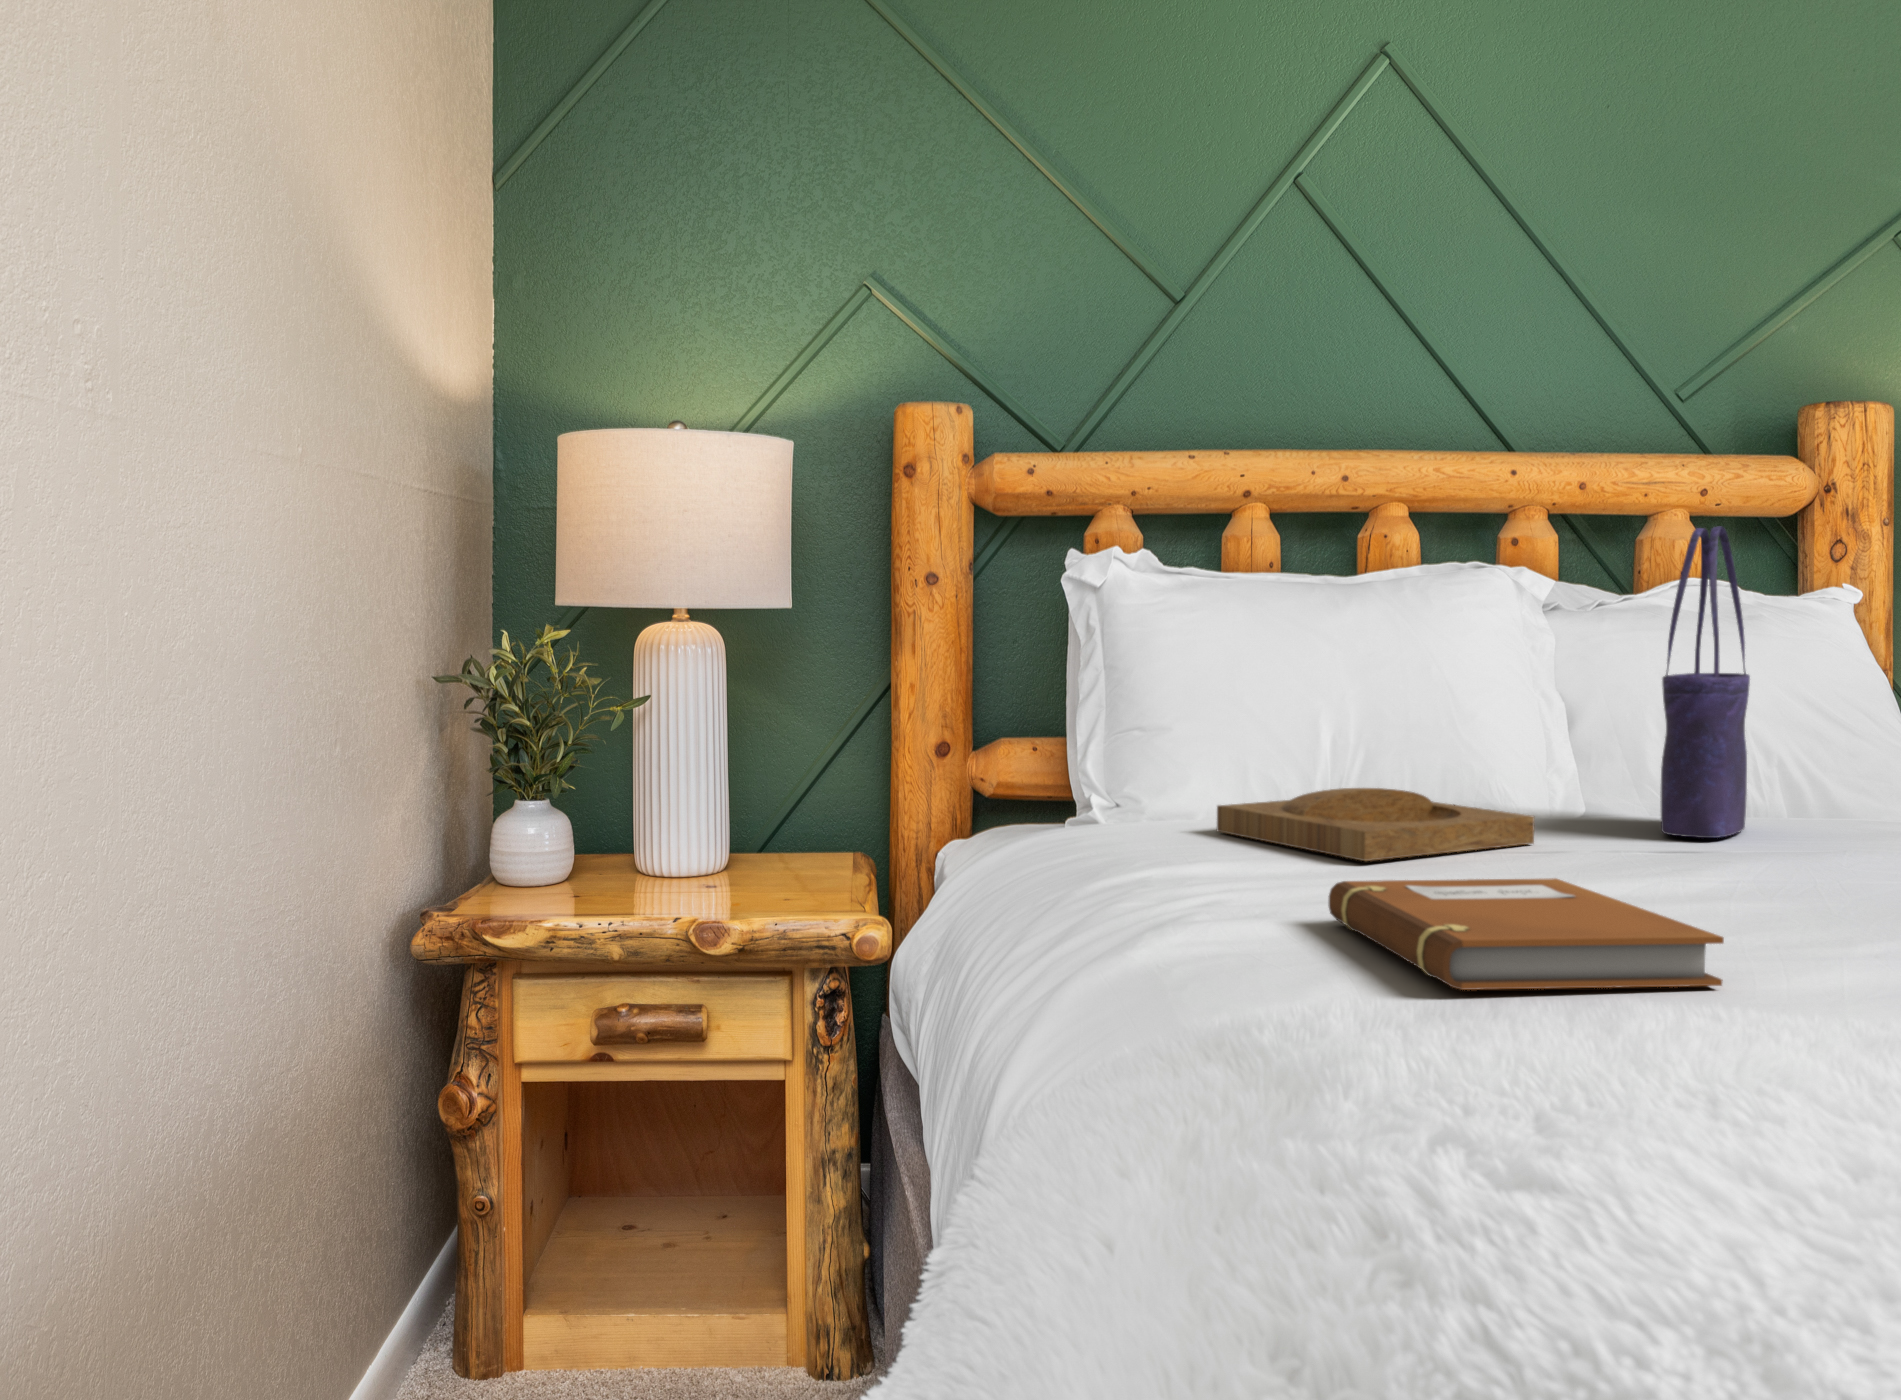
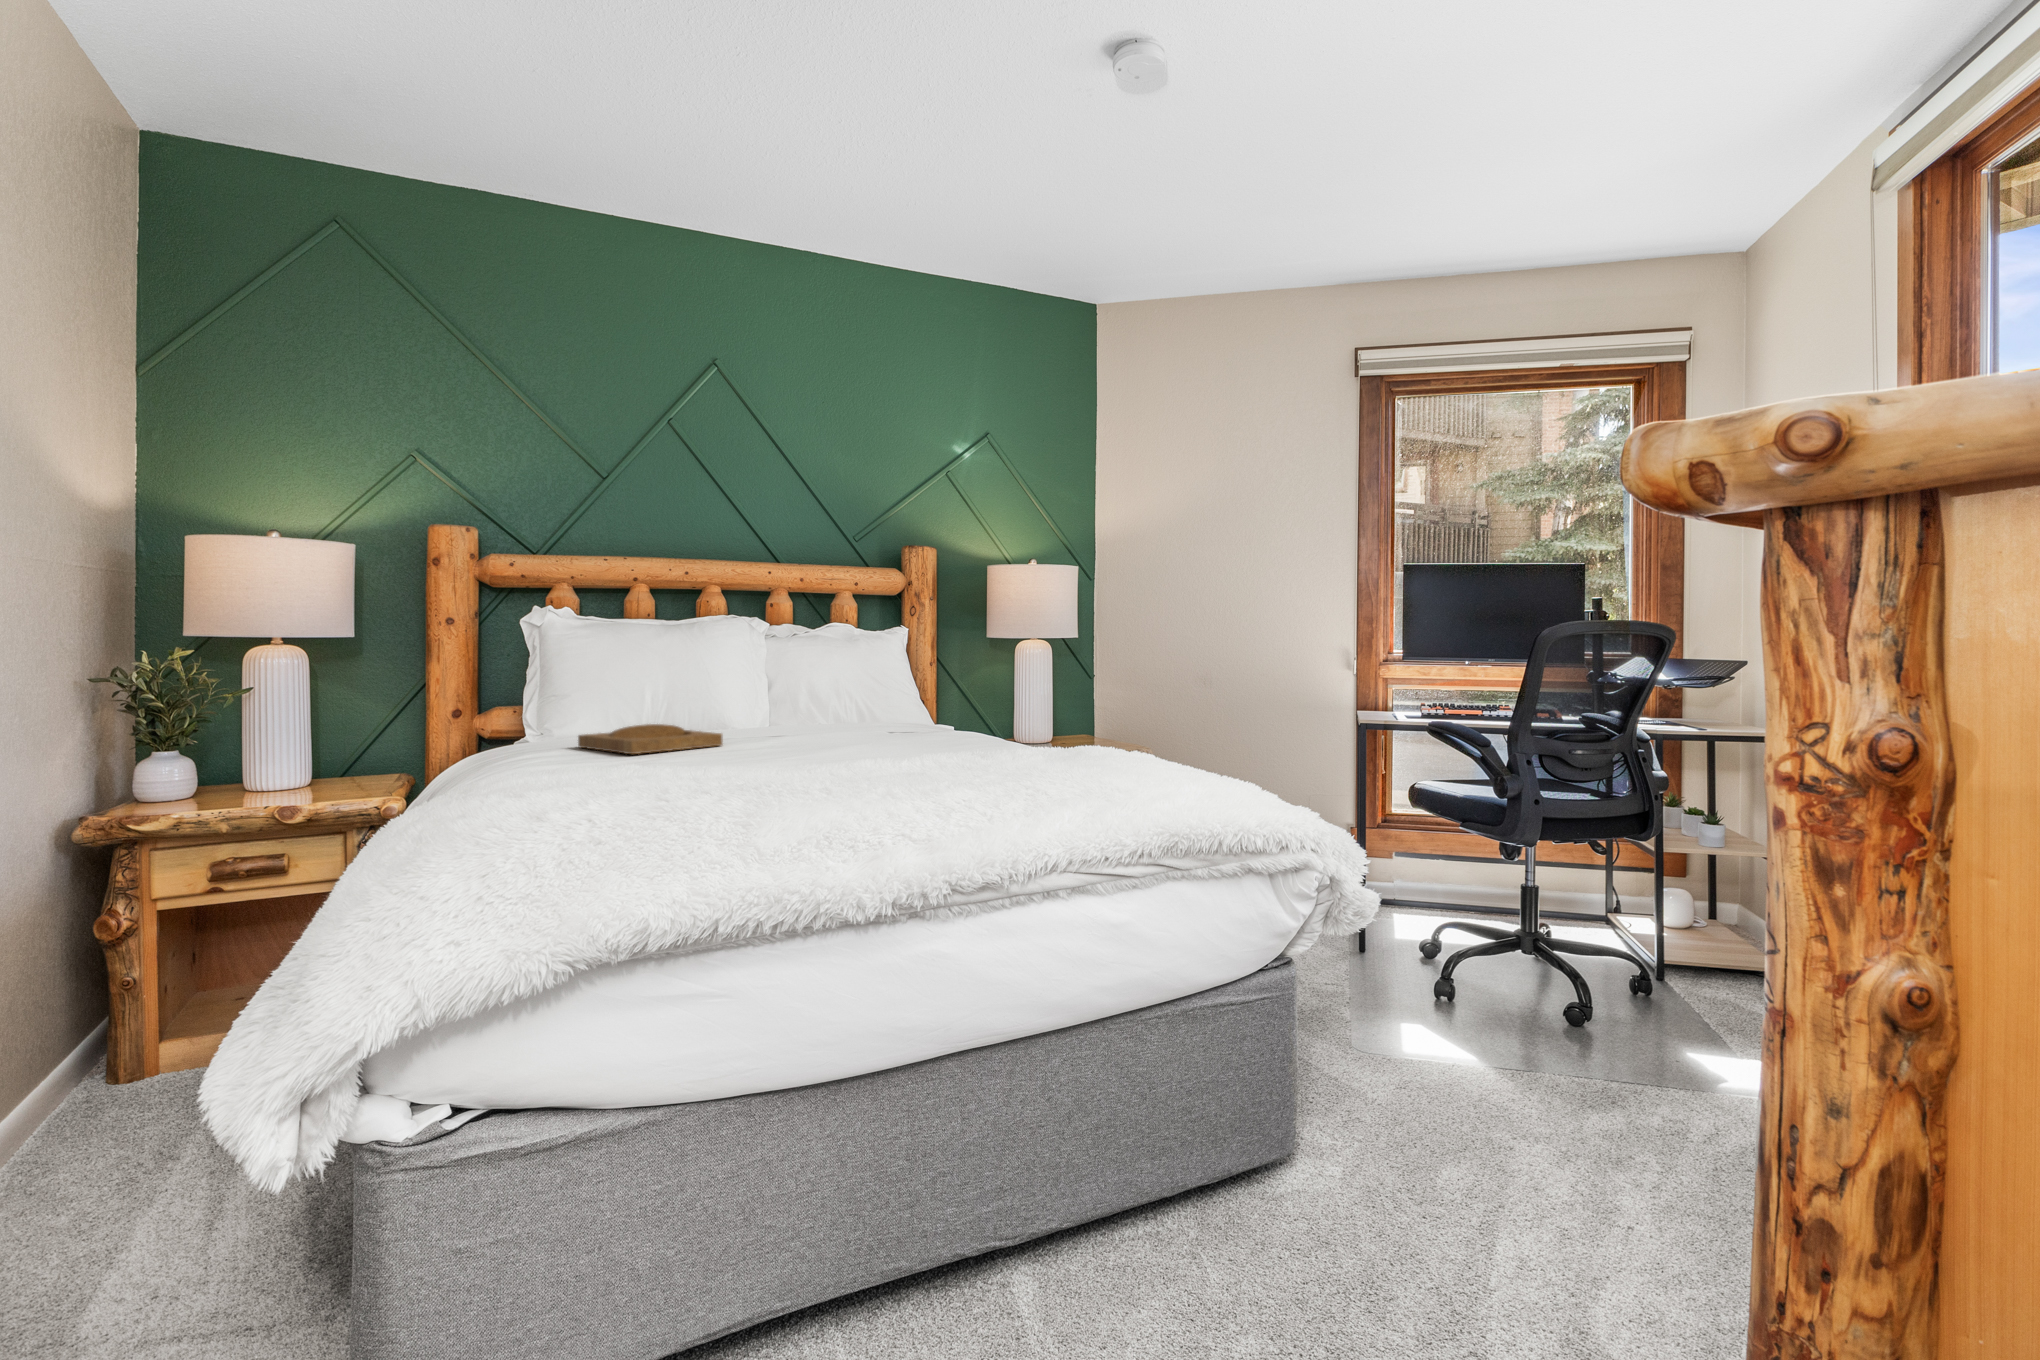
tote bag: present [1661,527,1750,838] -> none [783,609,826,740]
notebook: present [1329,878,1724,990] -> none [583,753,707,788]

